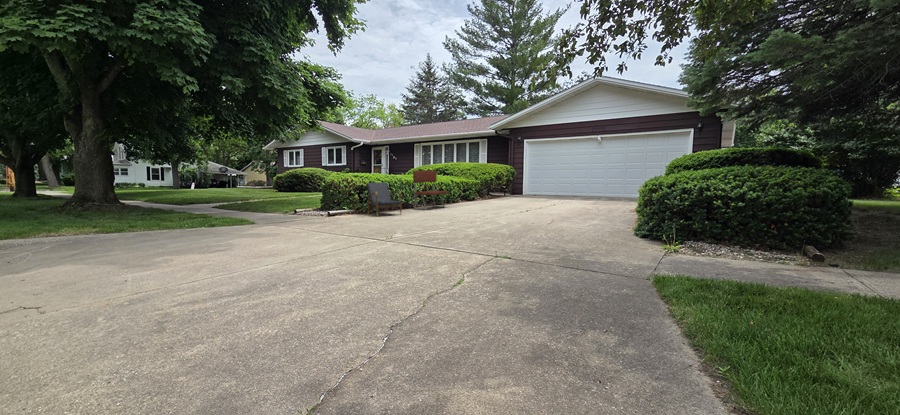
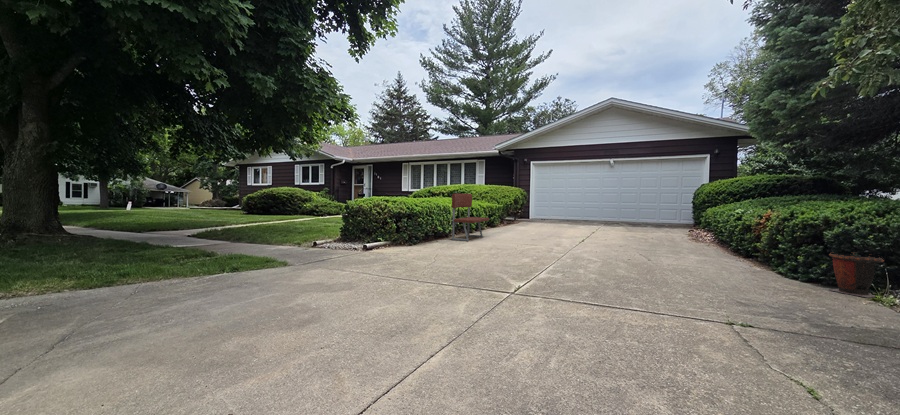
lounge chair: present [367,182,402,216] -> none [407,208,454,252]
trash can: none [631,210,666,243] -> present [829,252,884,297]

